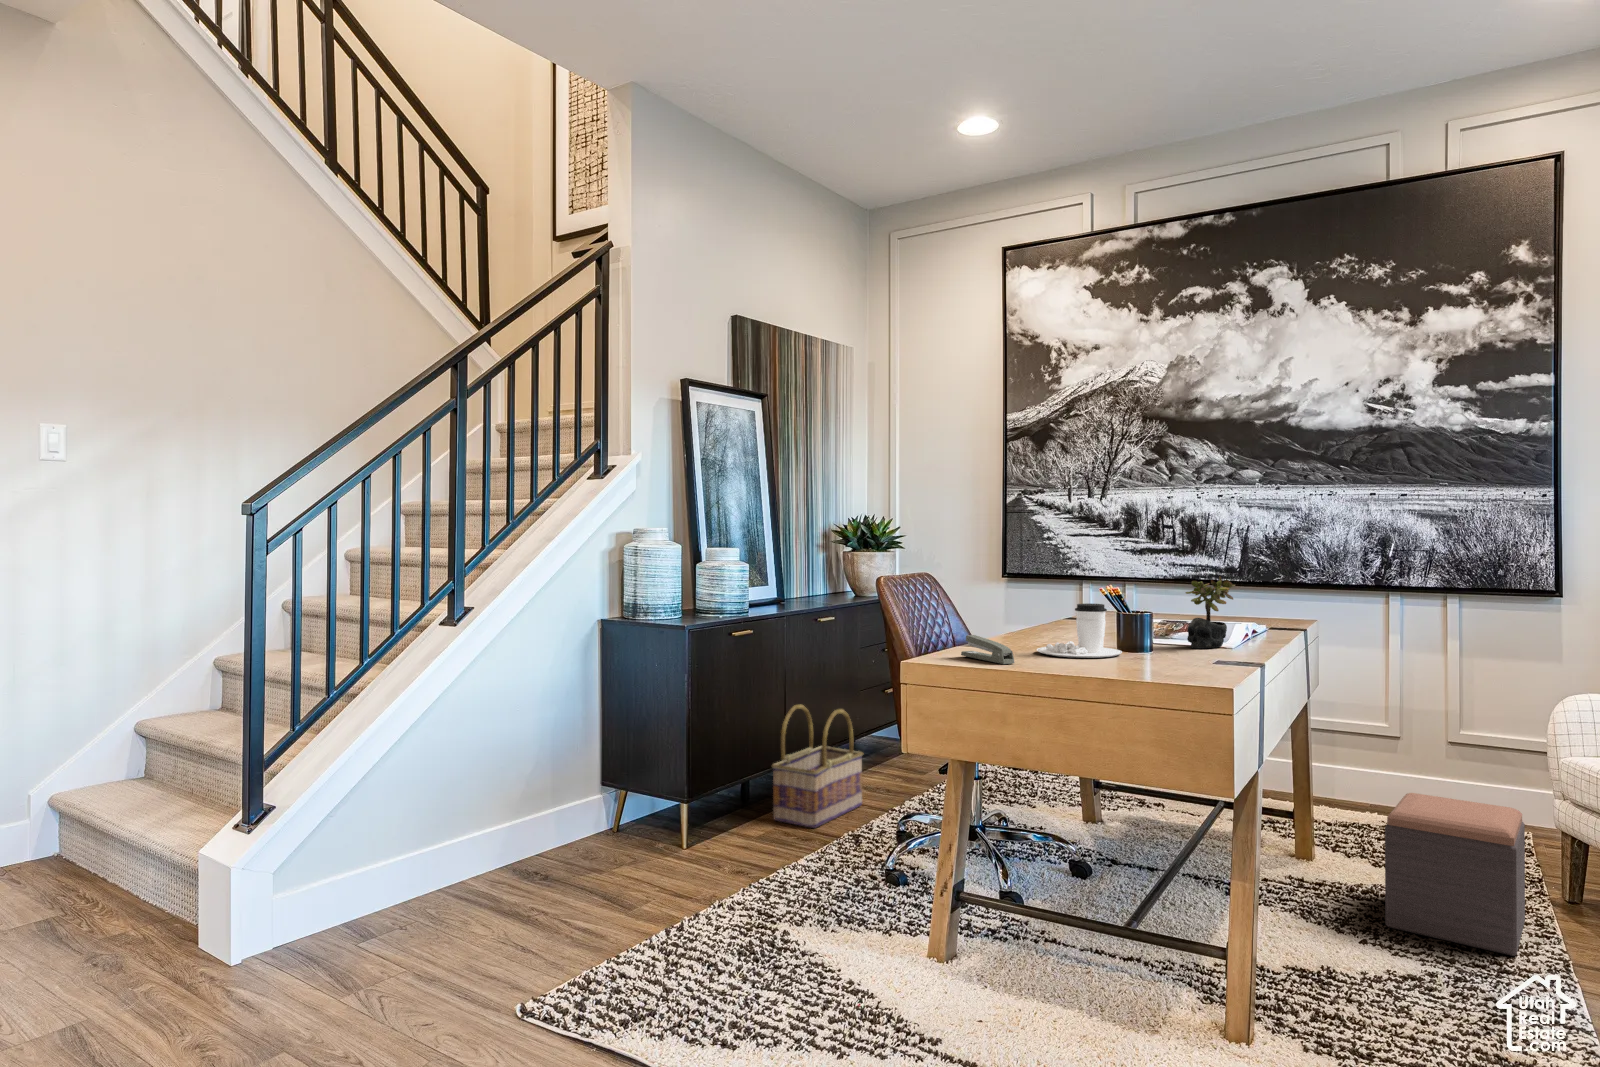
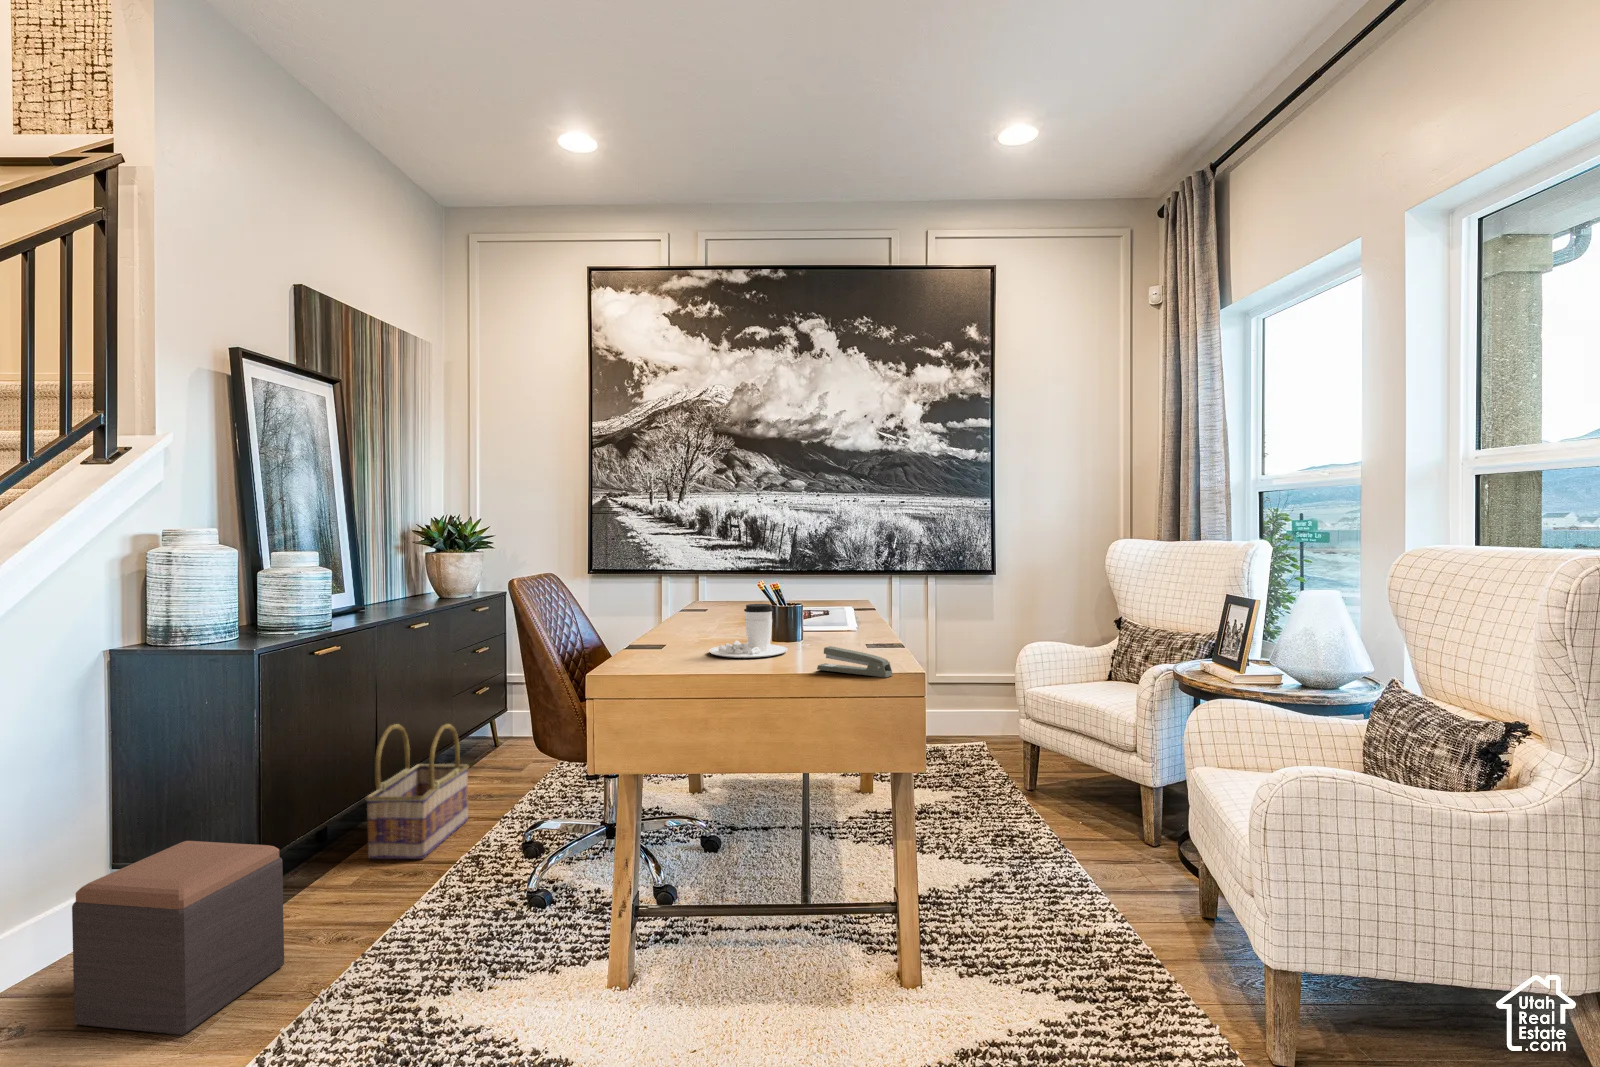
succulent plant: present [1186,576,1235,648] -> none [818,573,857,638]
stapler: present [961,635,1014,664] -> present [817,646,893,677]
footstool: present [1385,793,1525,956] -> present [72,841,284,1035]

